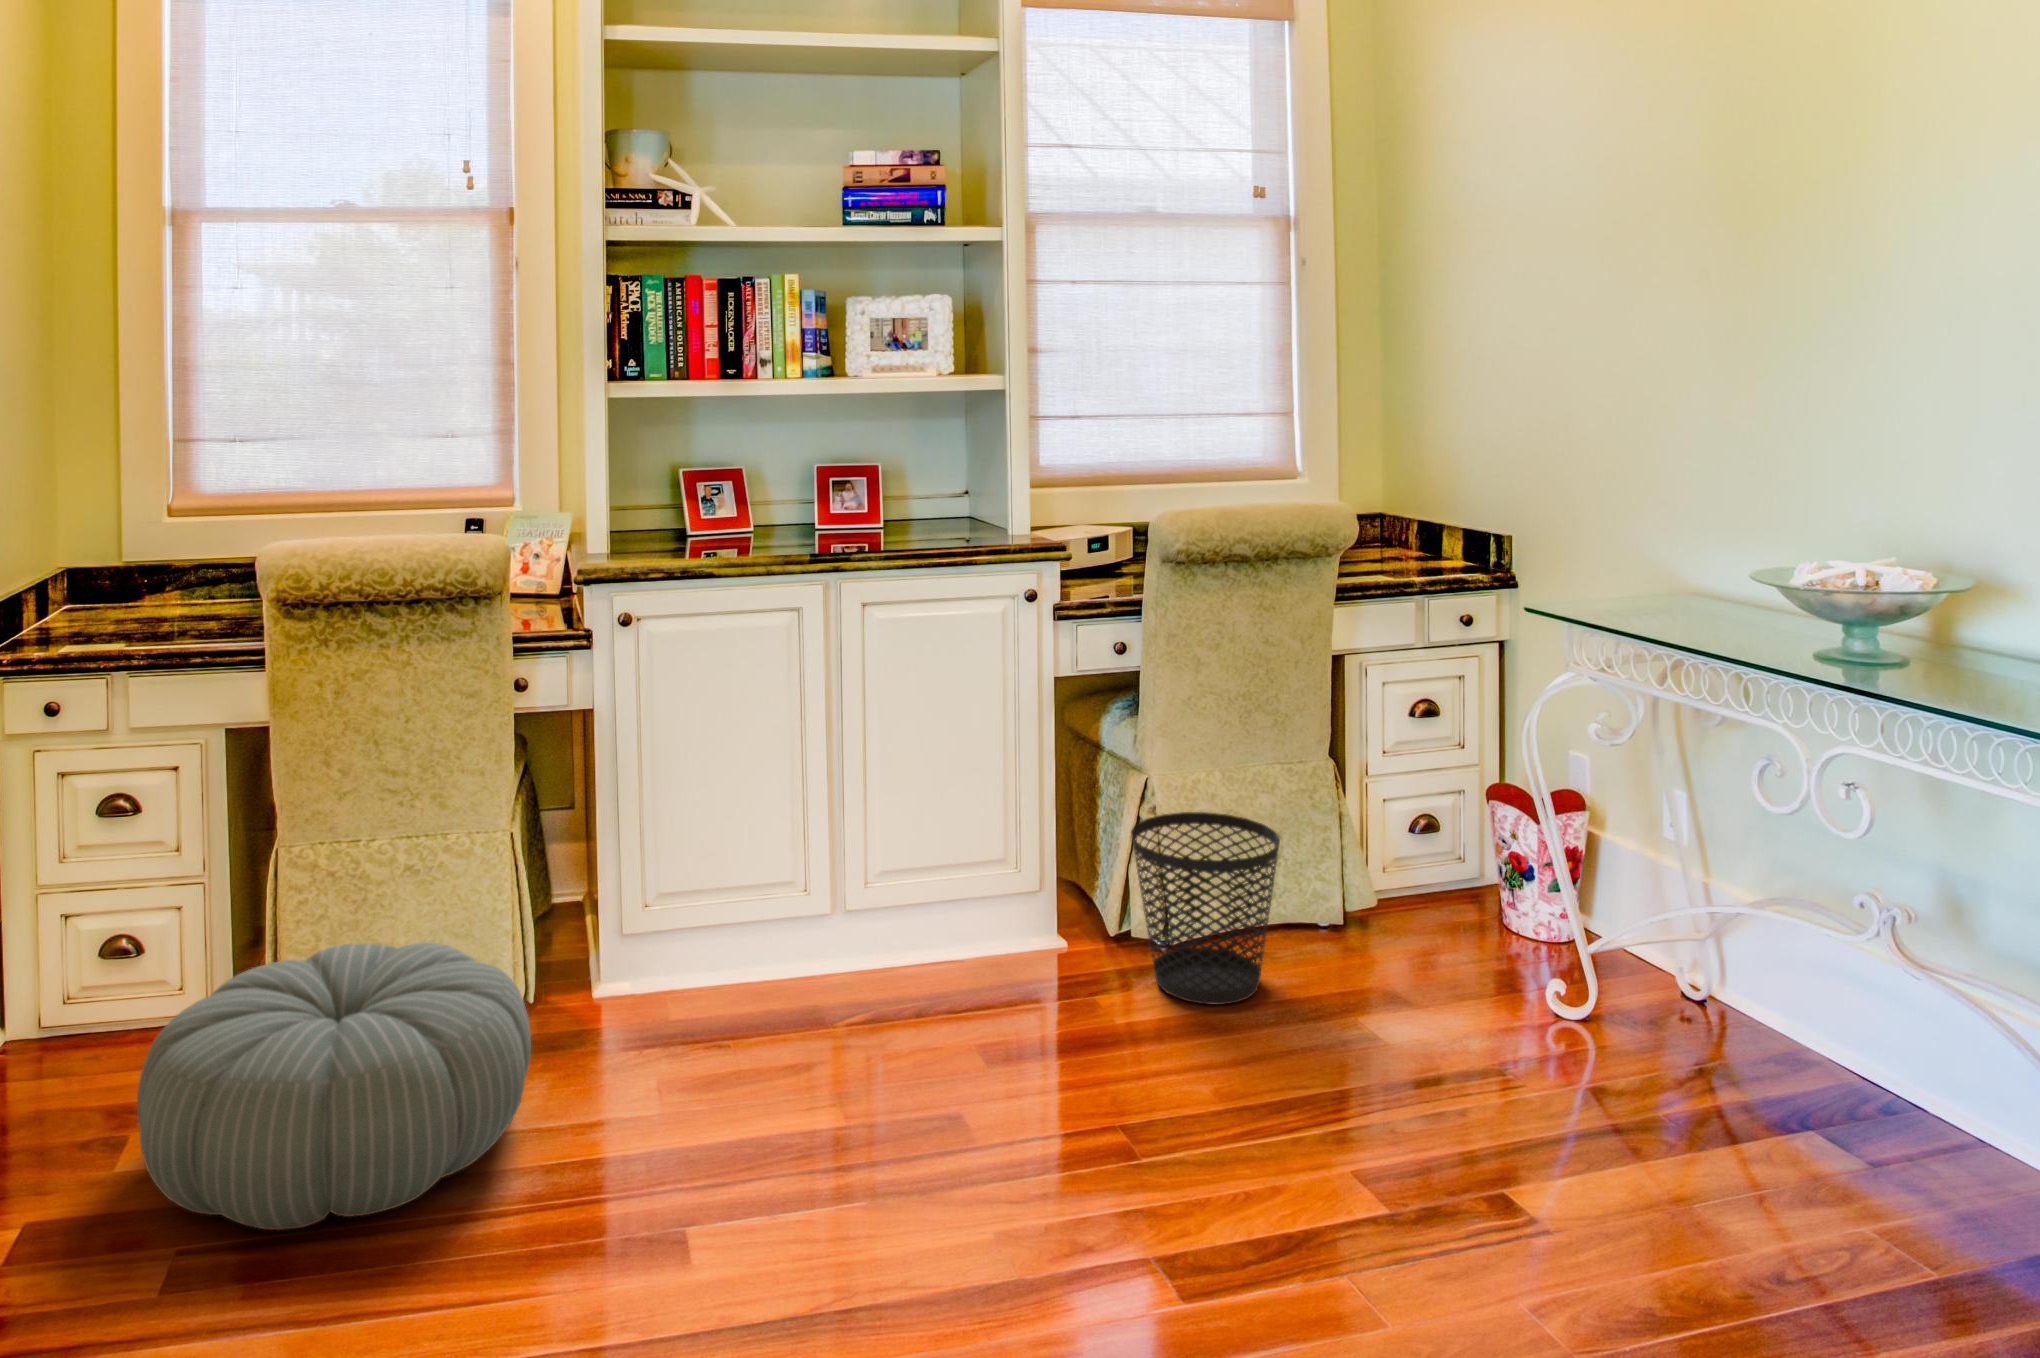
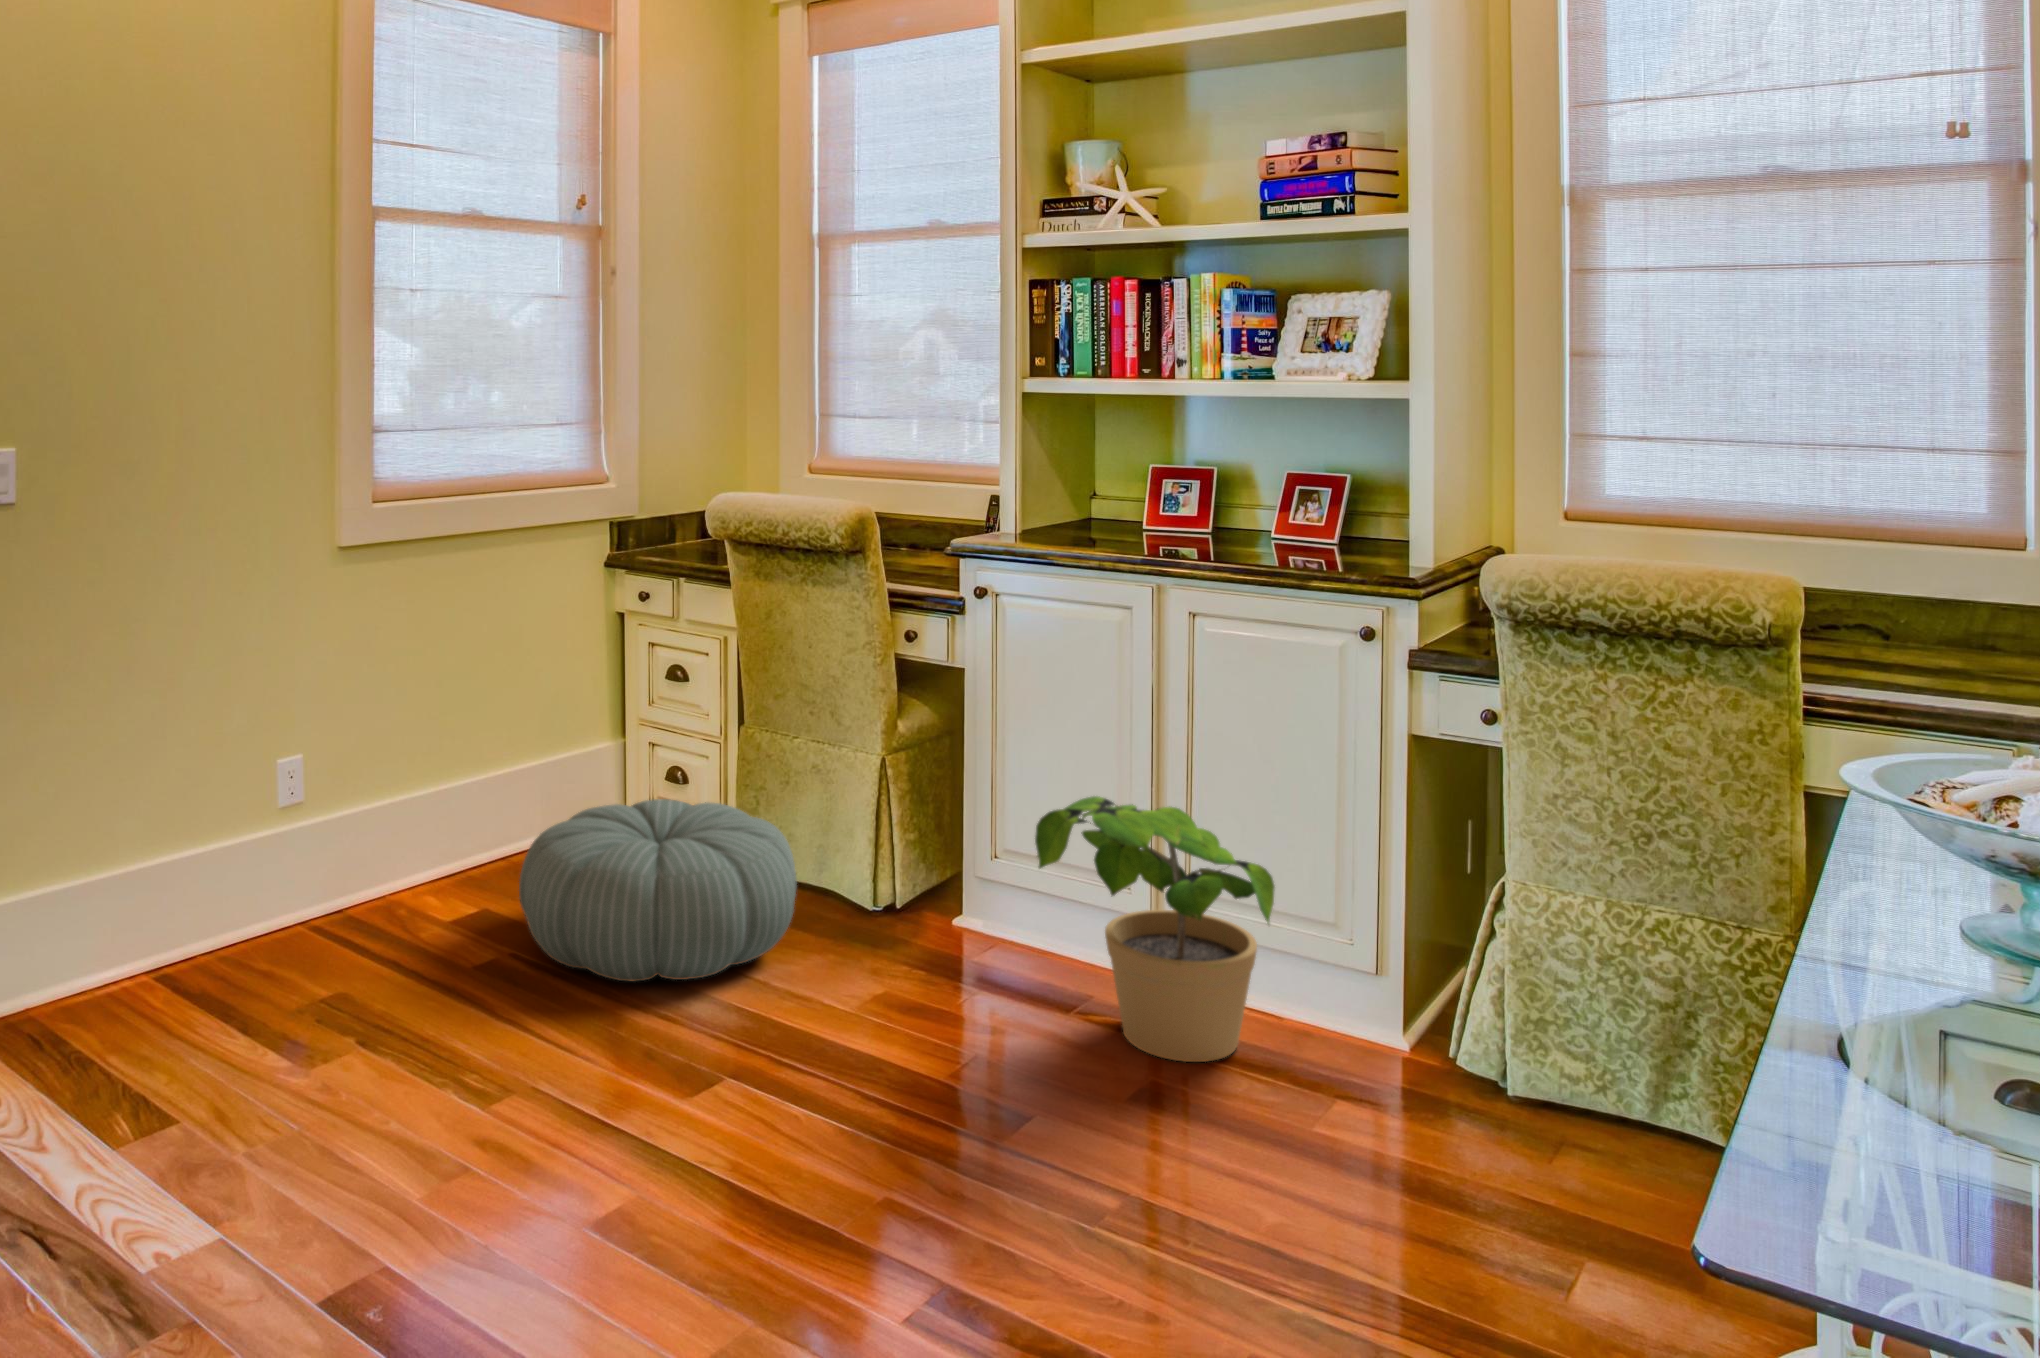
potted plant: none [806,779,1044,1020] -> present [1035,796,1275,1062]
wastebasket: present [1131,812,1280,1005] -> none [1380,931,1584,1186]

